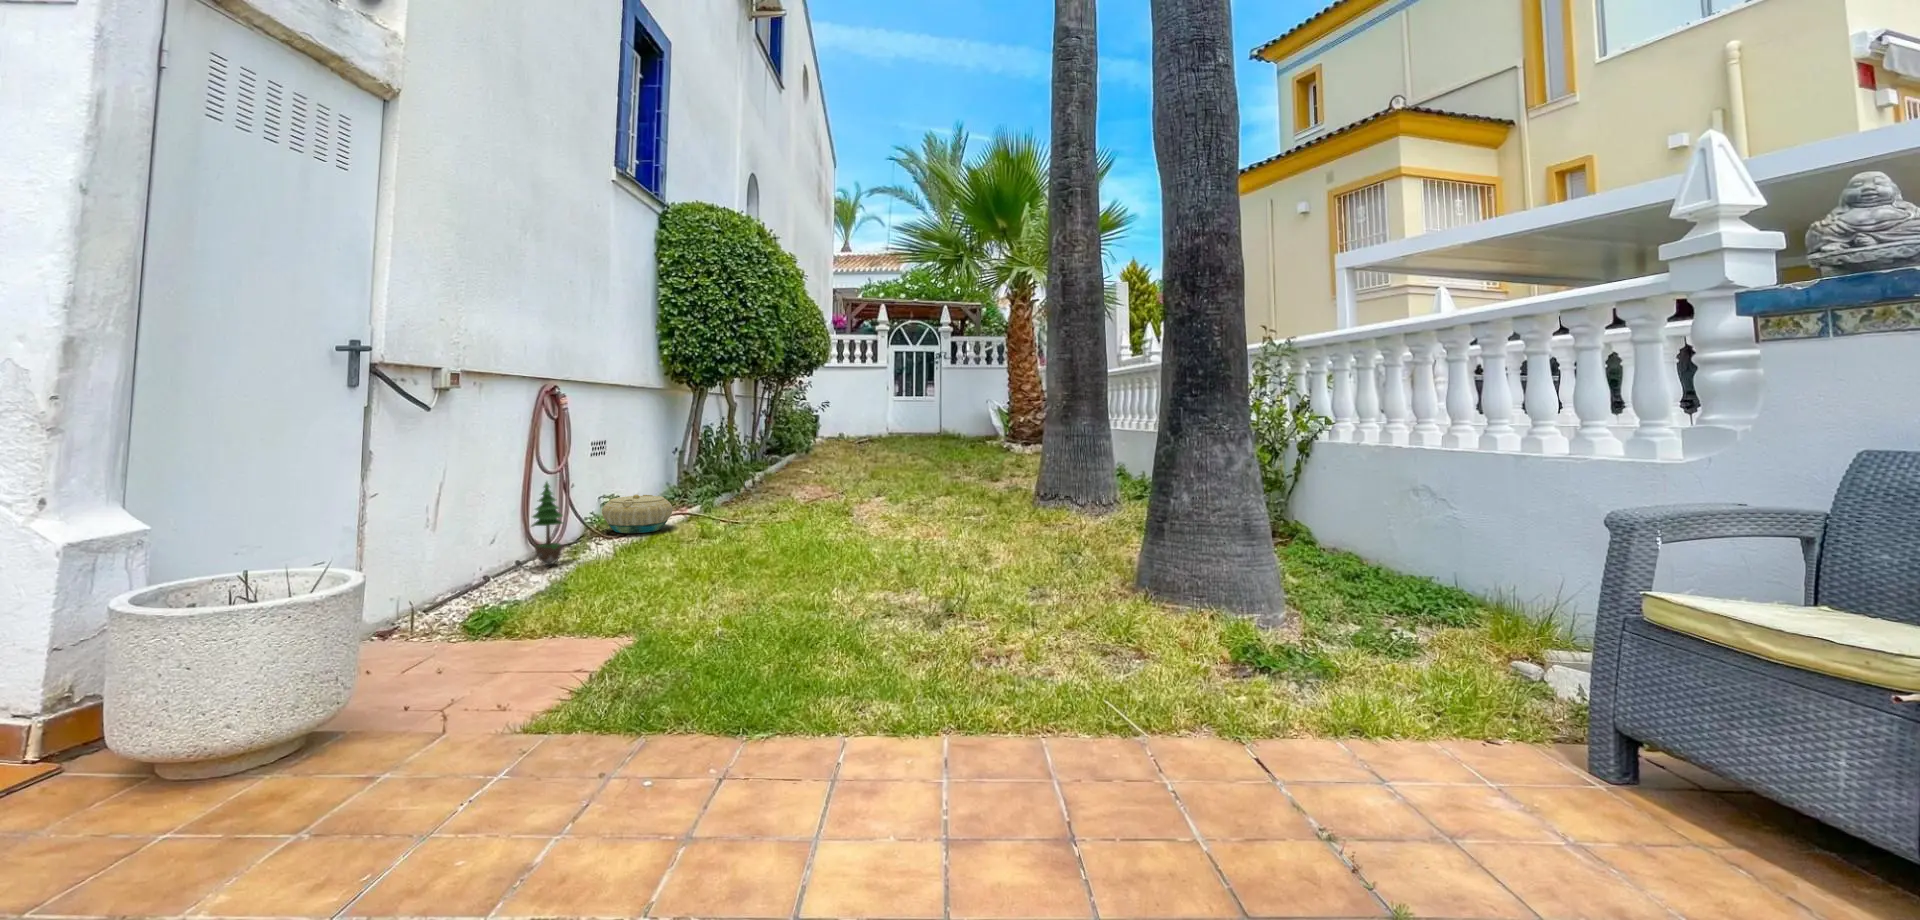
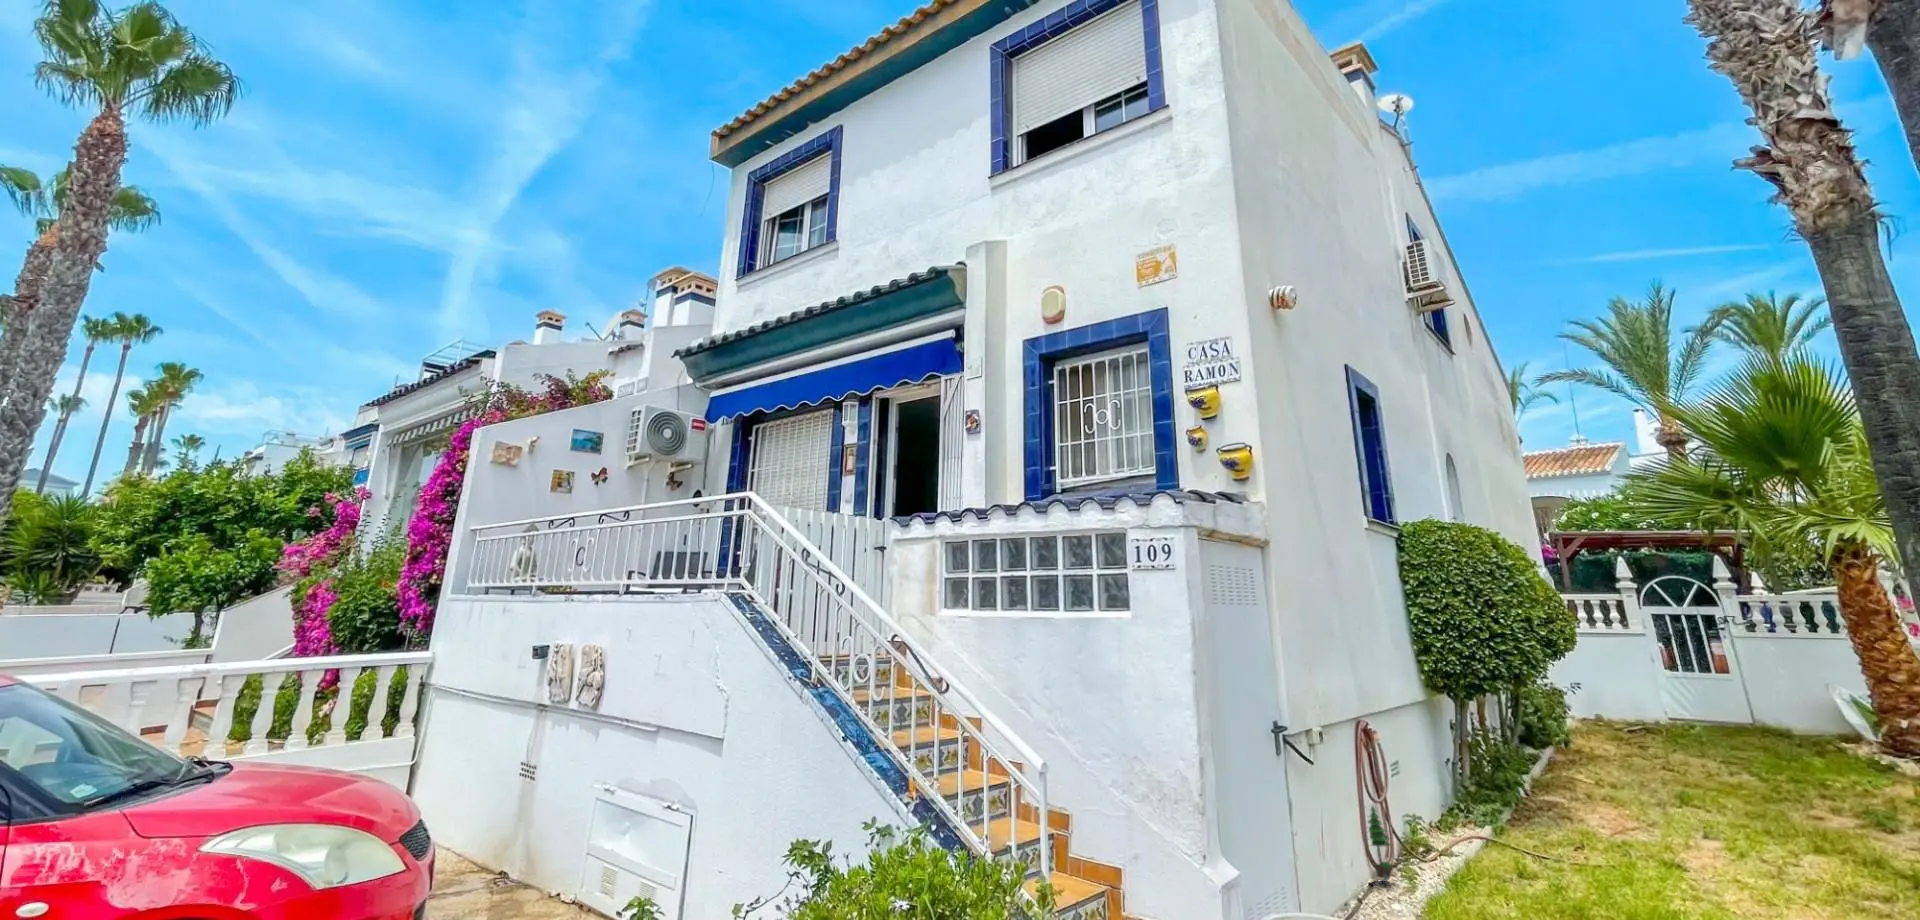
basket: present [602,495,673,533] -> none [1403,815,1472,856]

